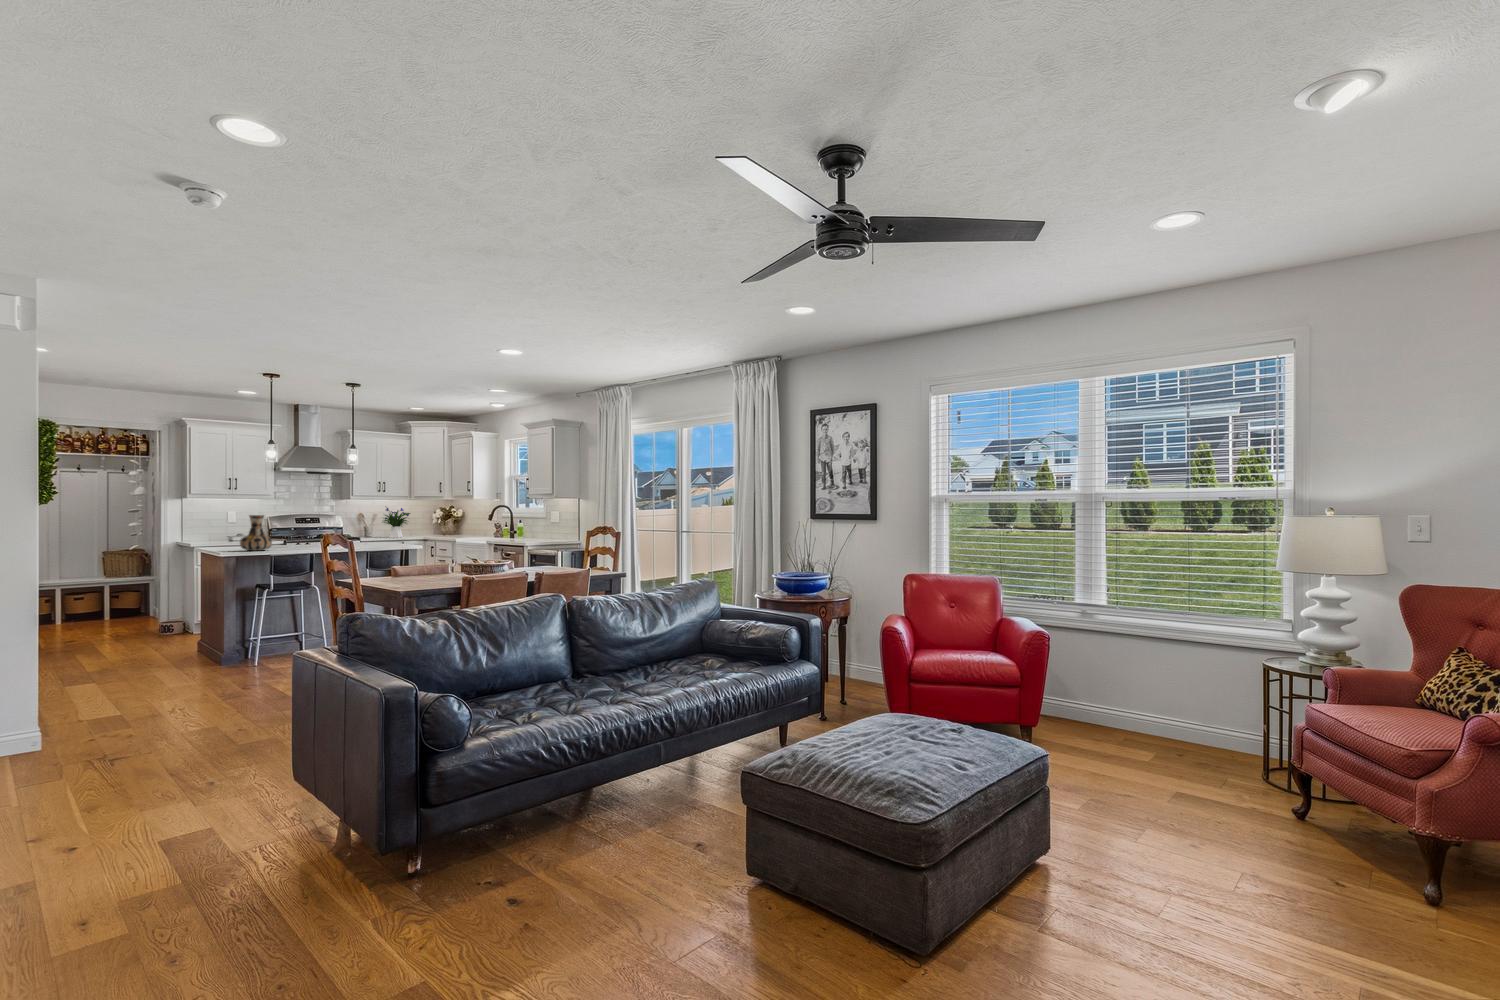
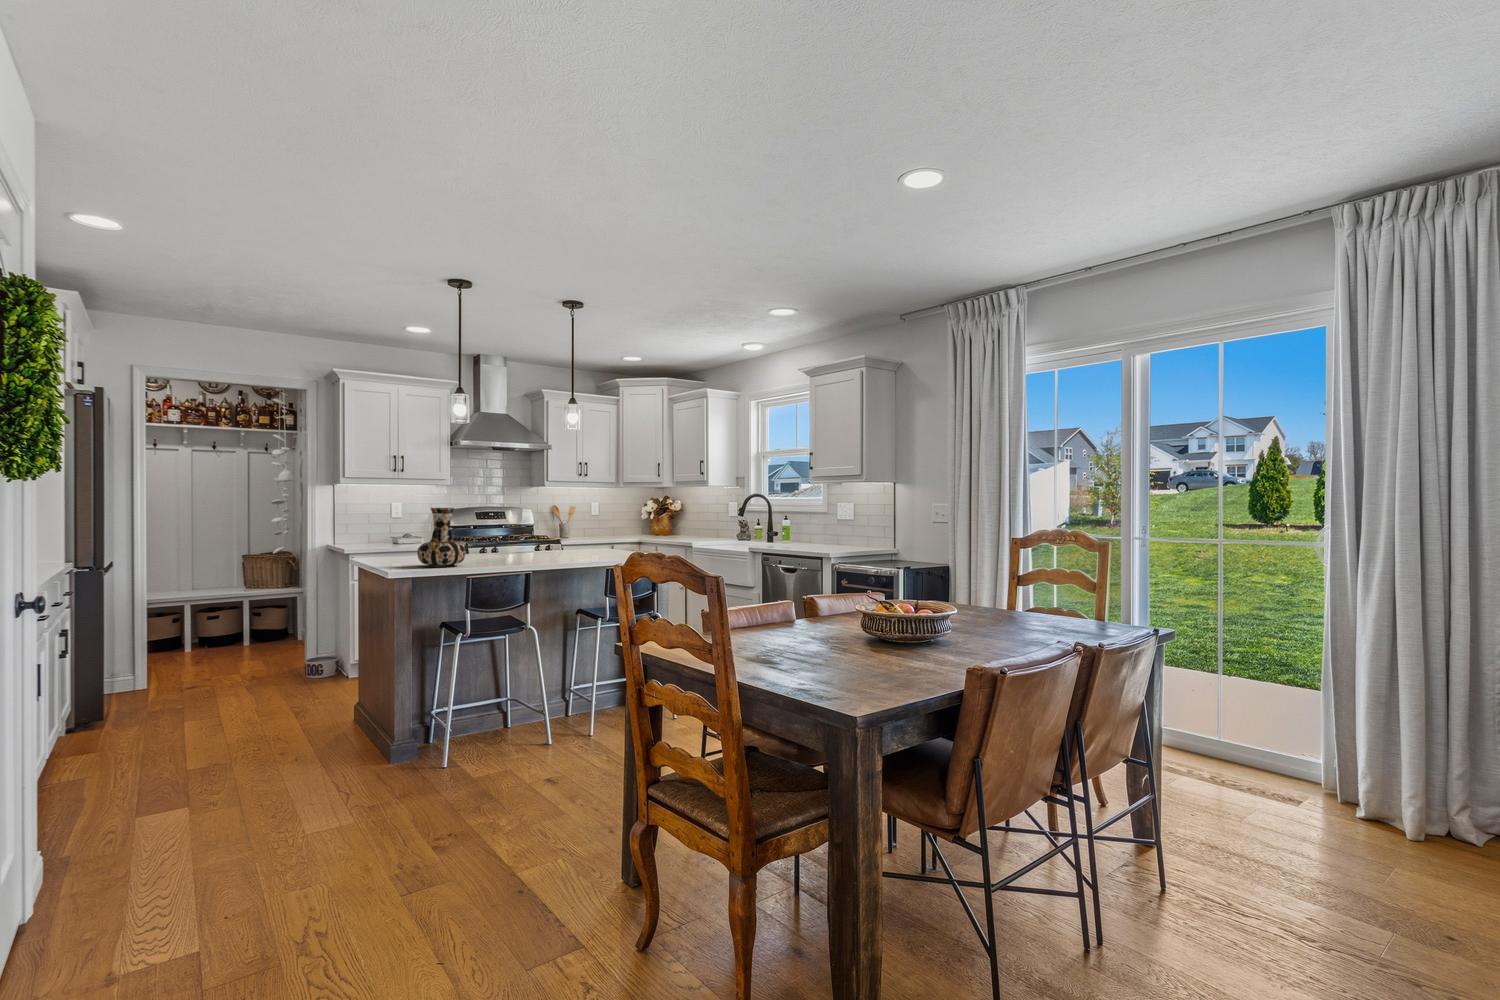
flower arrangement: present [384,508,410,538] -> none [577,496,619,539]

